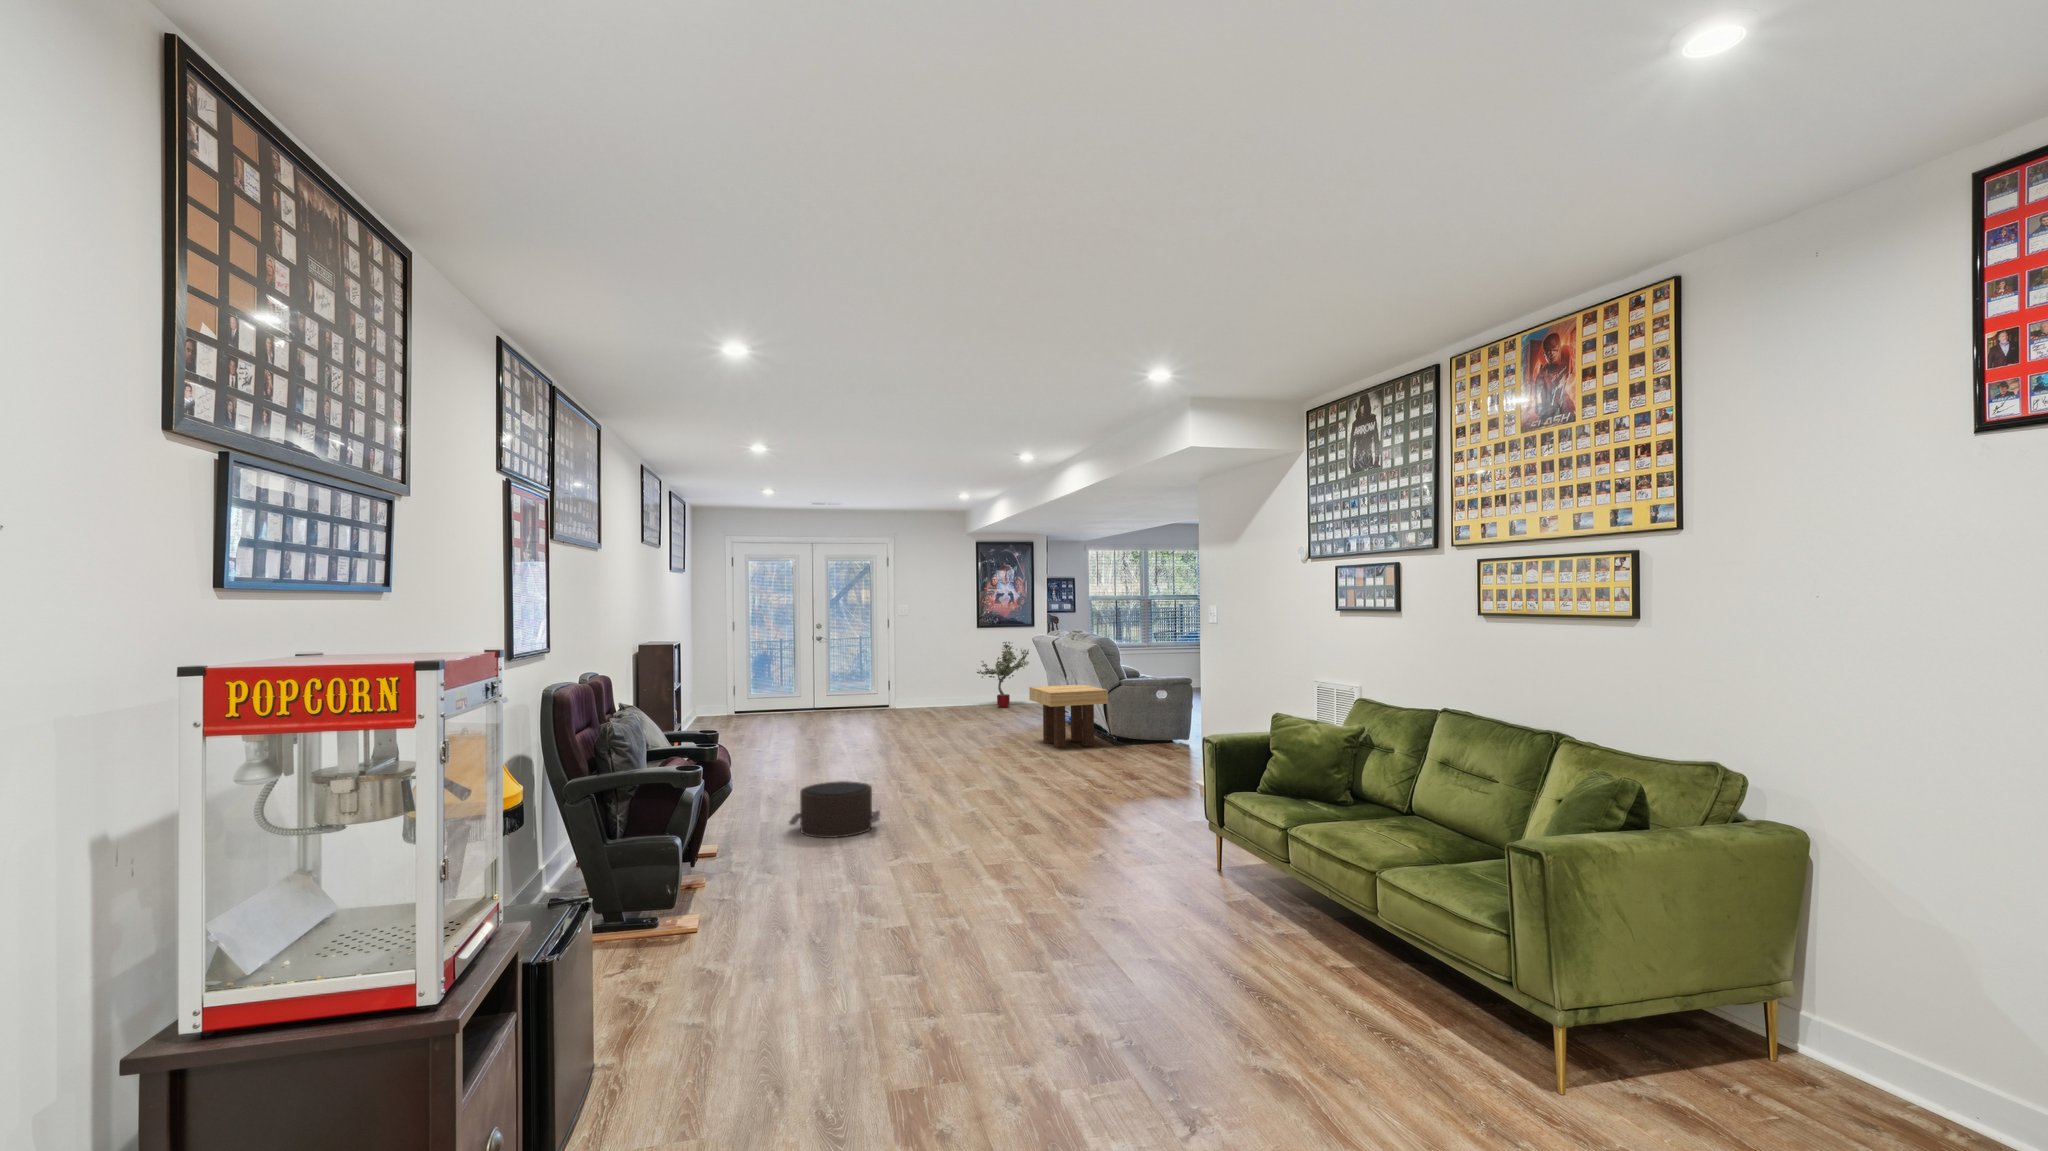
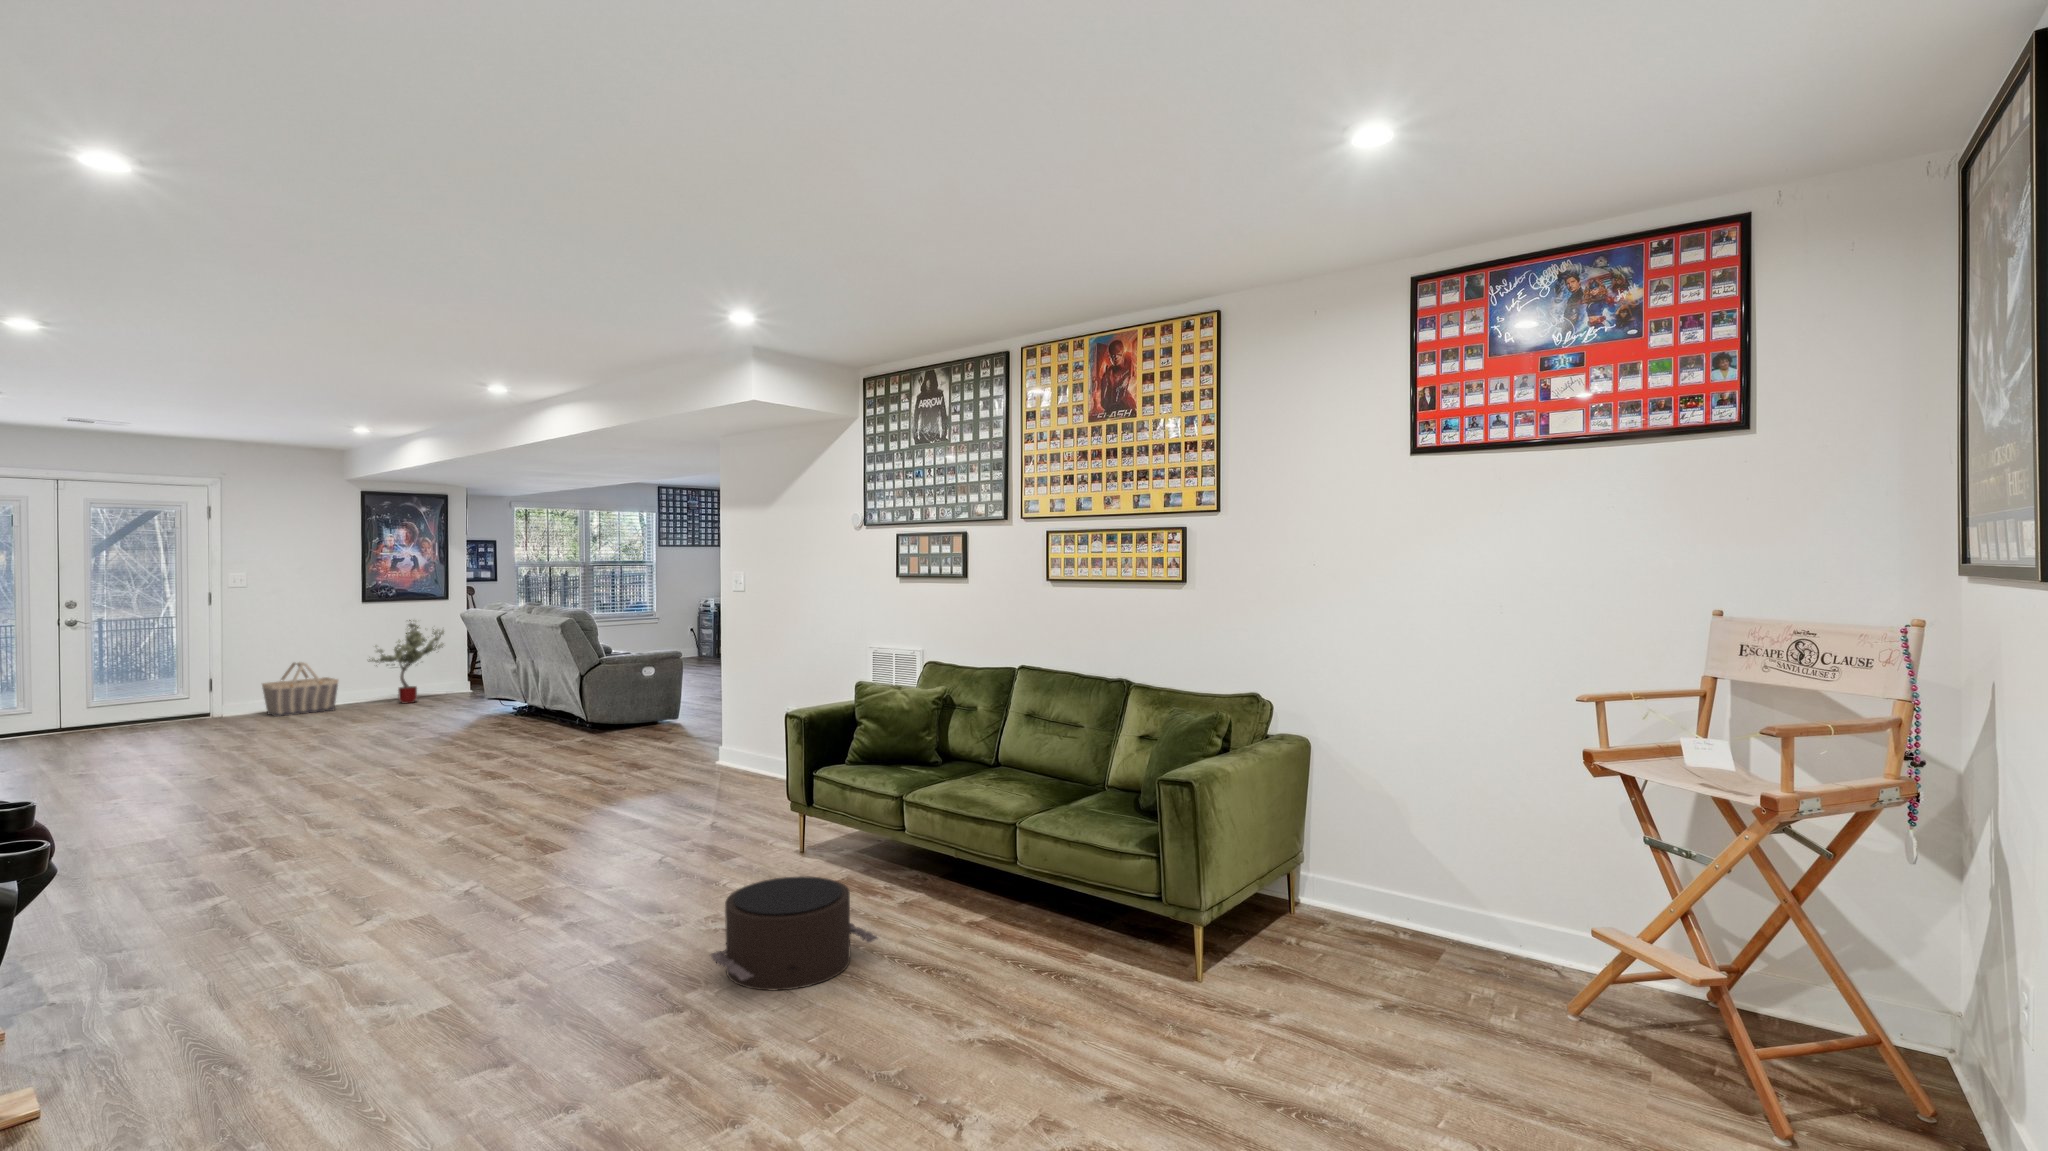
basket: none [912,671,957,711] -> present [262,662,338,717]
side table: present [1029,684,1108,748] -> none [478,667,587,745]
pouf: present [789,781,880,838] -> present [711,876,878,990]

